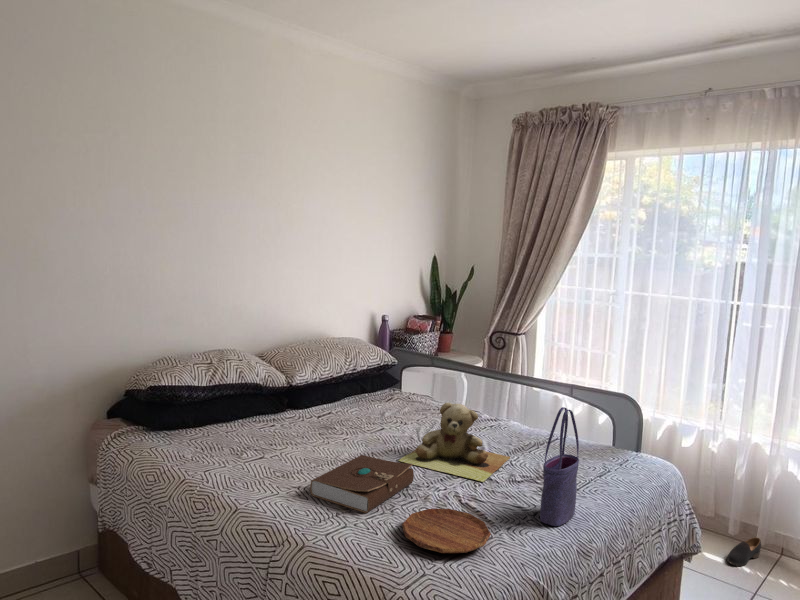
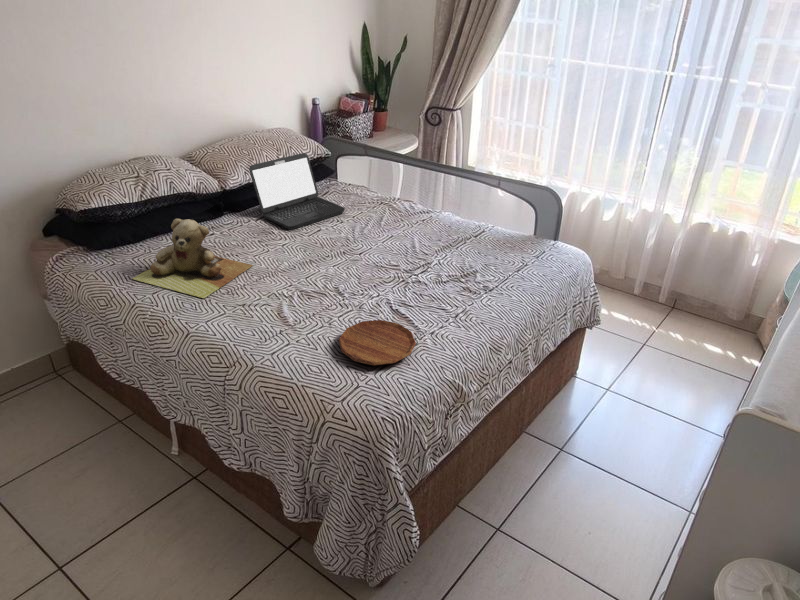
laptop: none [317,356,409,427] -> present [249,153,345,230]
teddy bear: present [399,403,510,482] -> present [133,219,253,298]
tote bag: present [540,407,579,526] -> none [461,226,496,328]
book: present [310,455,414,513] -> none [254,268,349,328]
shoe: present [727,538,761,566] -> none [625,295,655,319]

